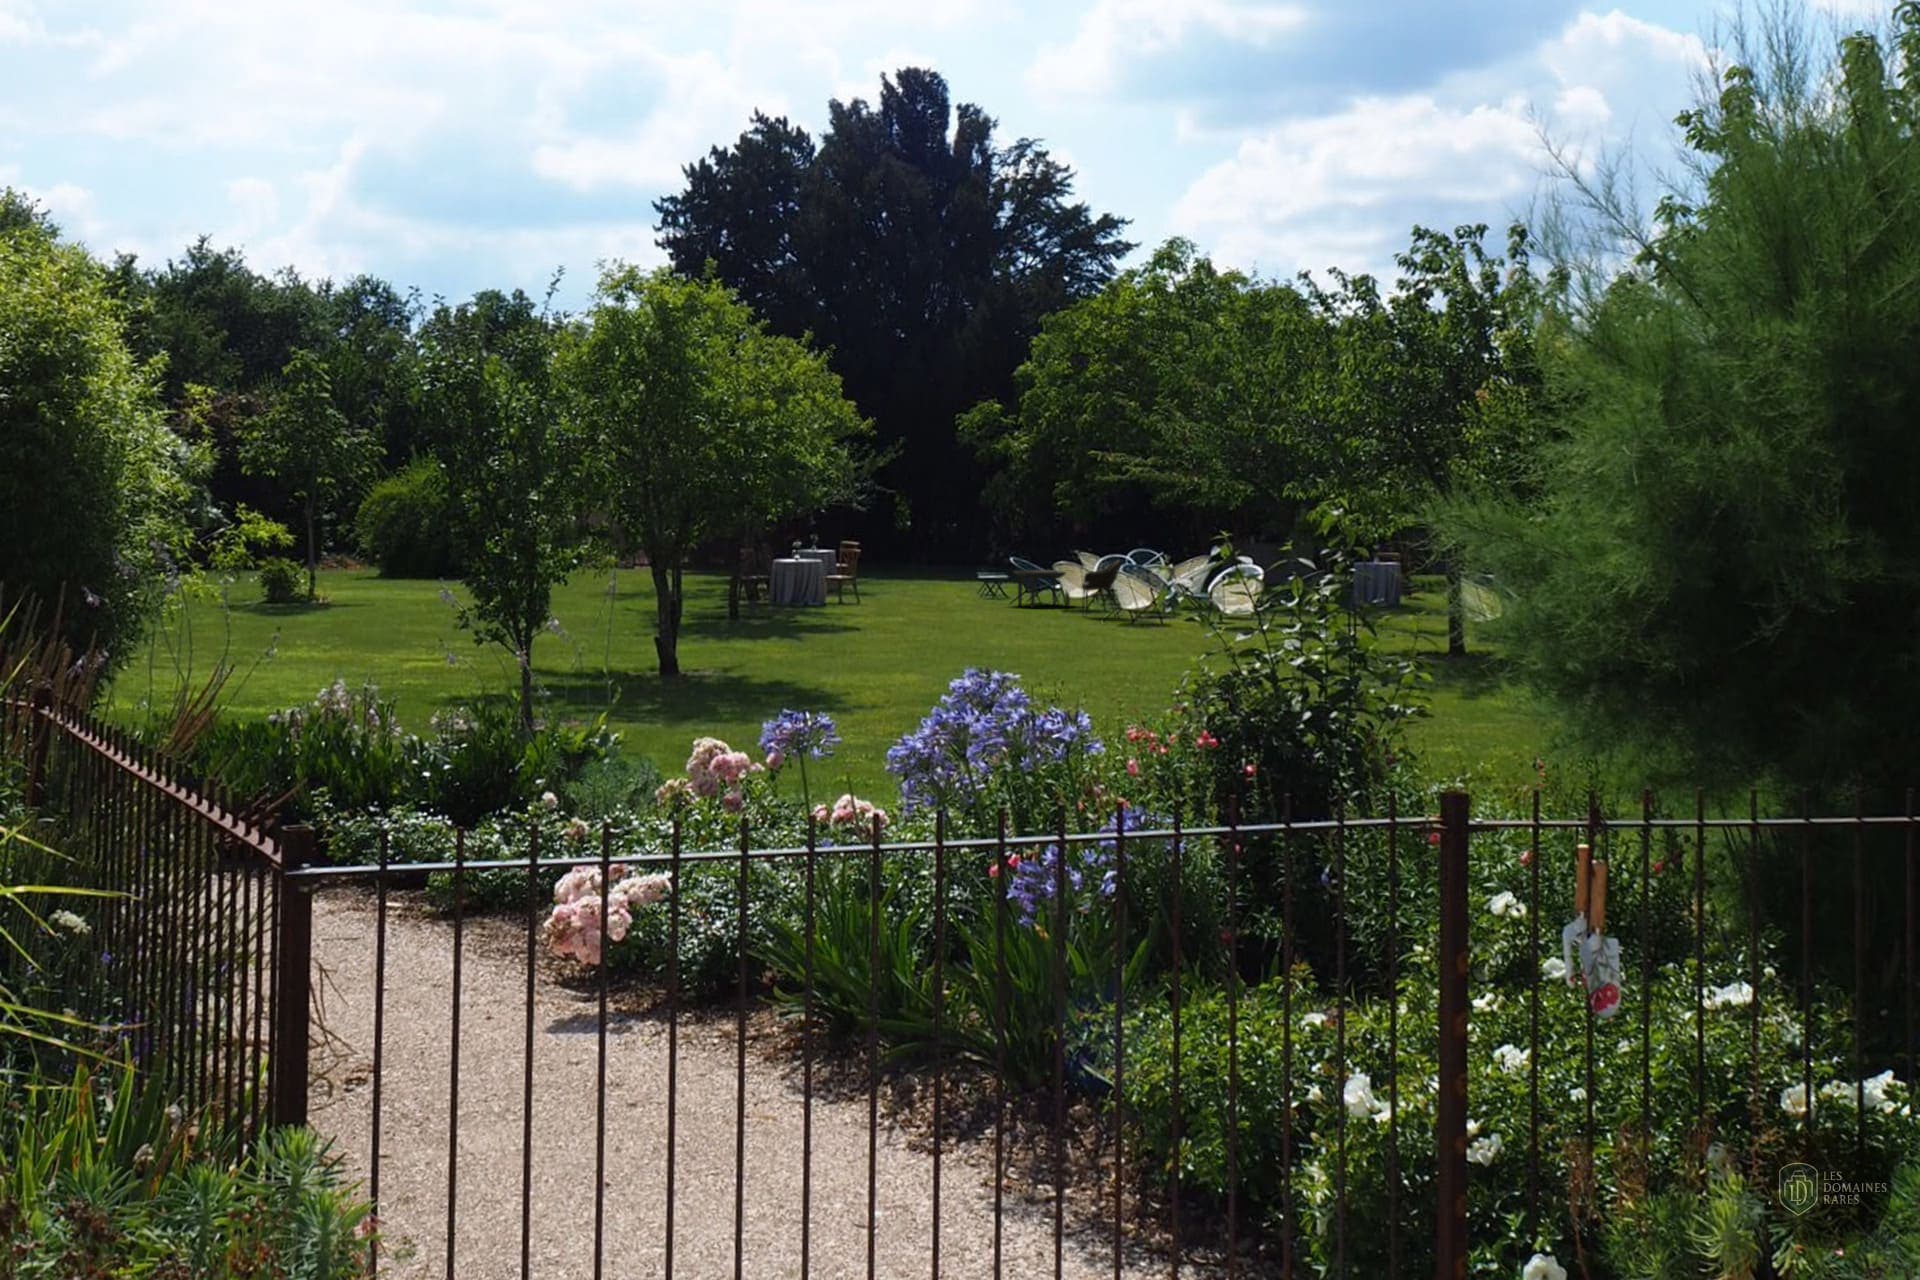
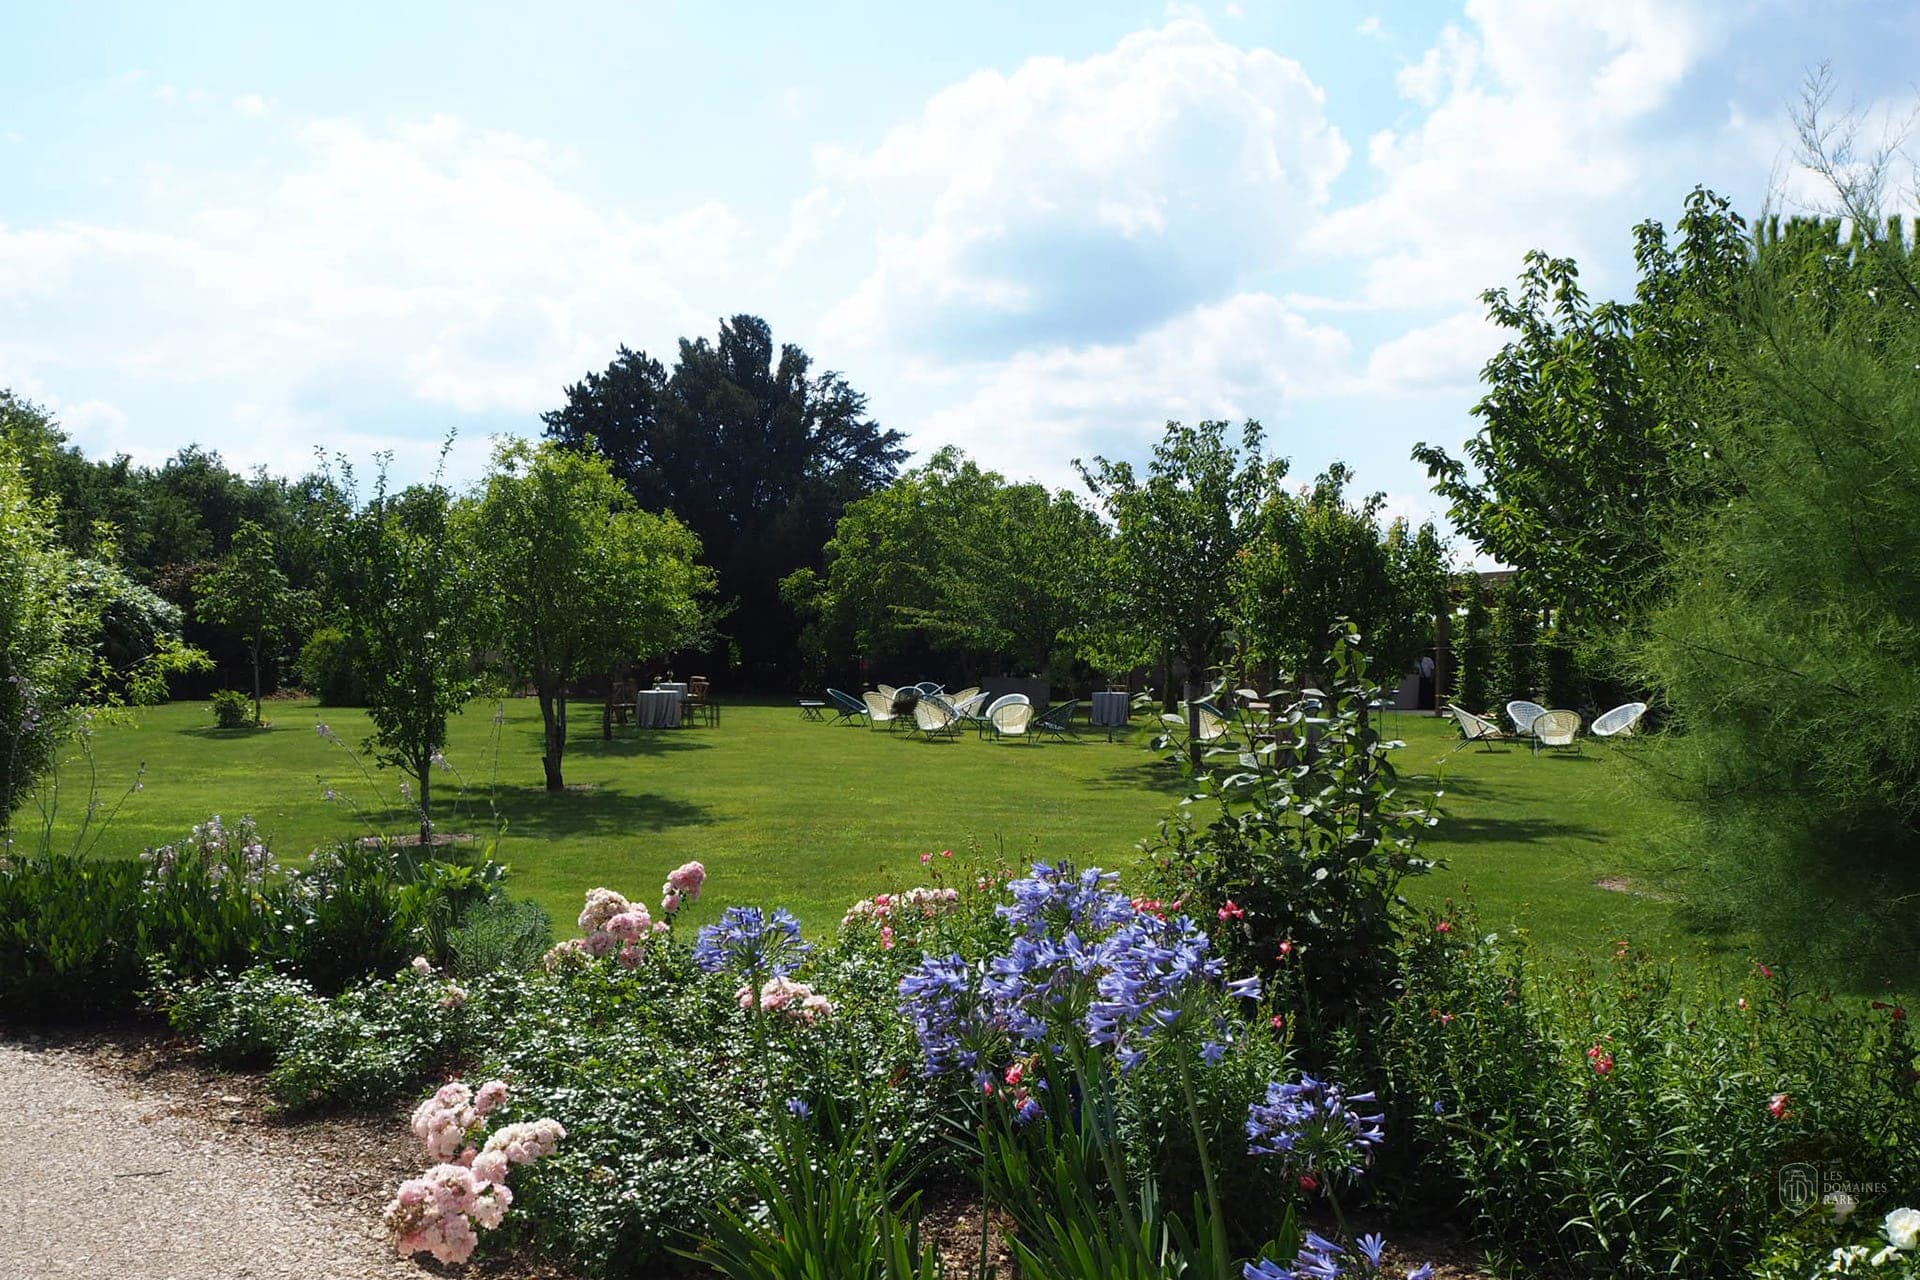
round table: present [1015,570,1070,608] -> present [678,699,723,728]

